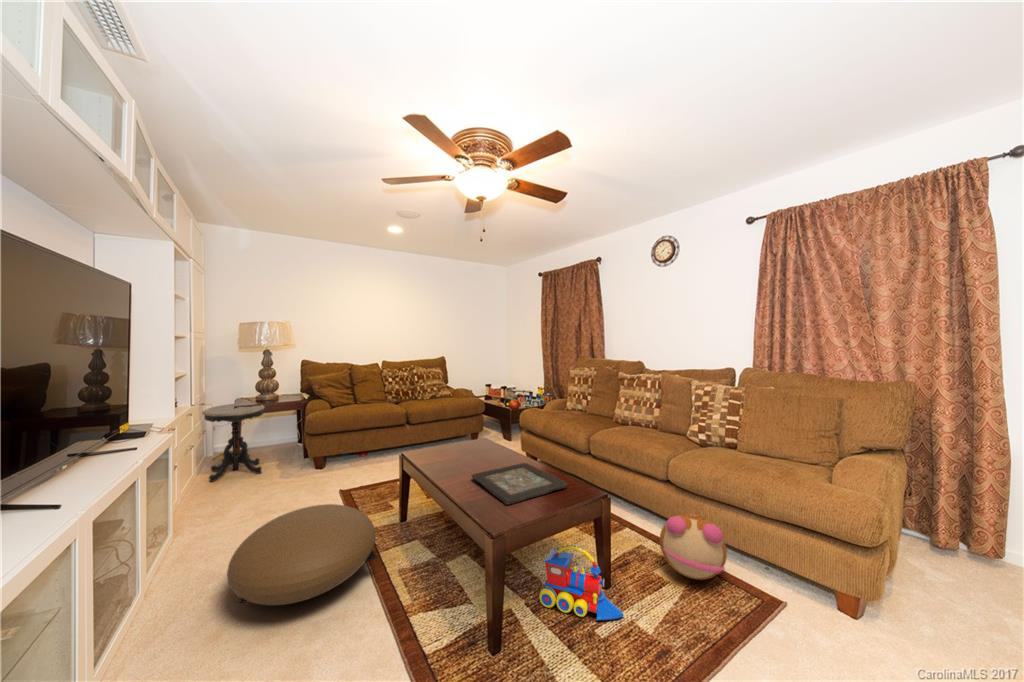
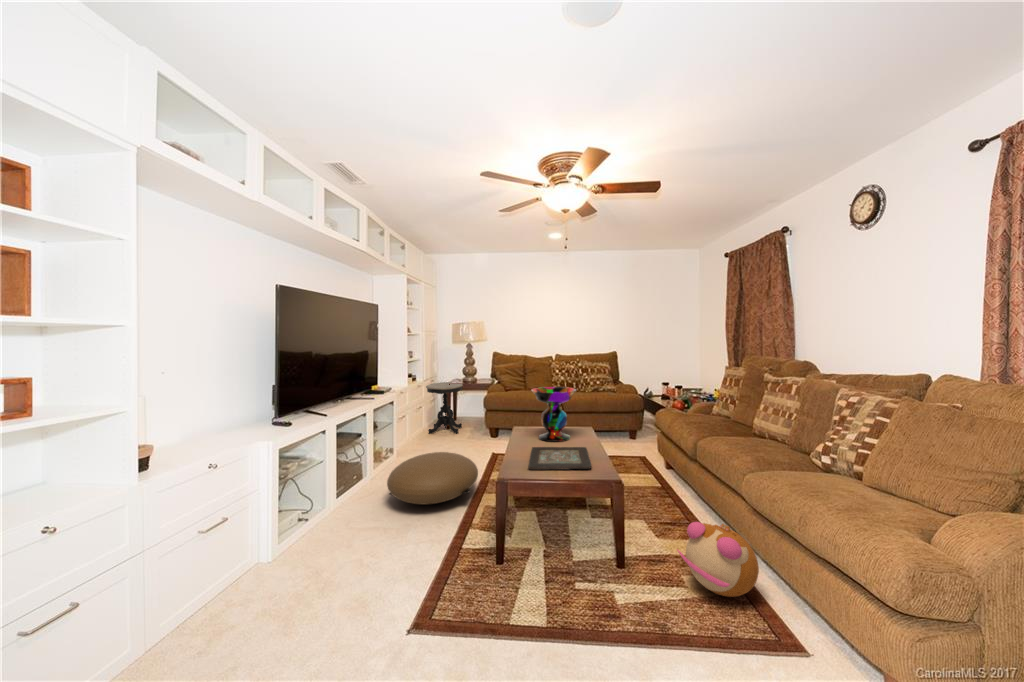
decorative bowl: none [440,398,494,464] -> present [531,387,576,442]
toy train: present [539,545,624,620] -> none [551,515,608,587]

